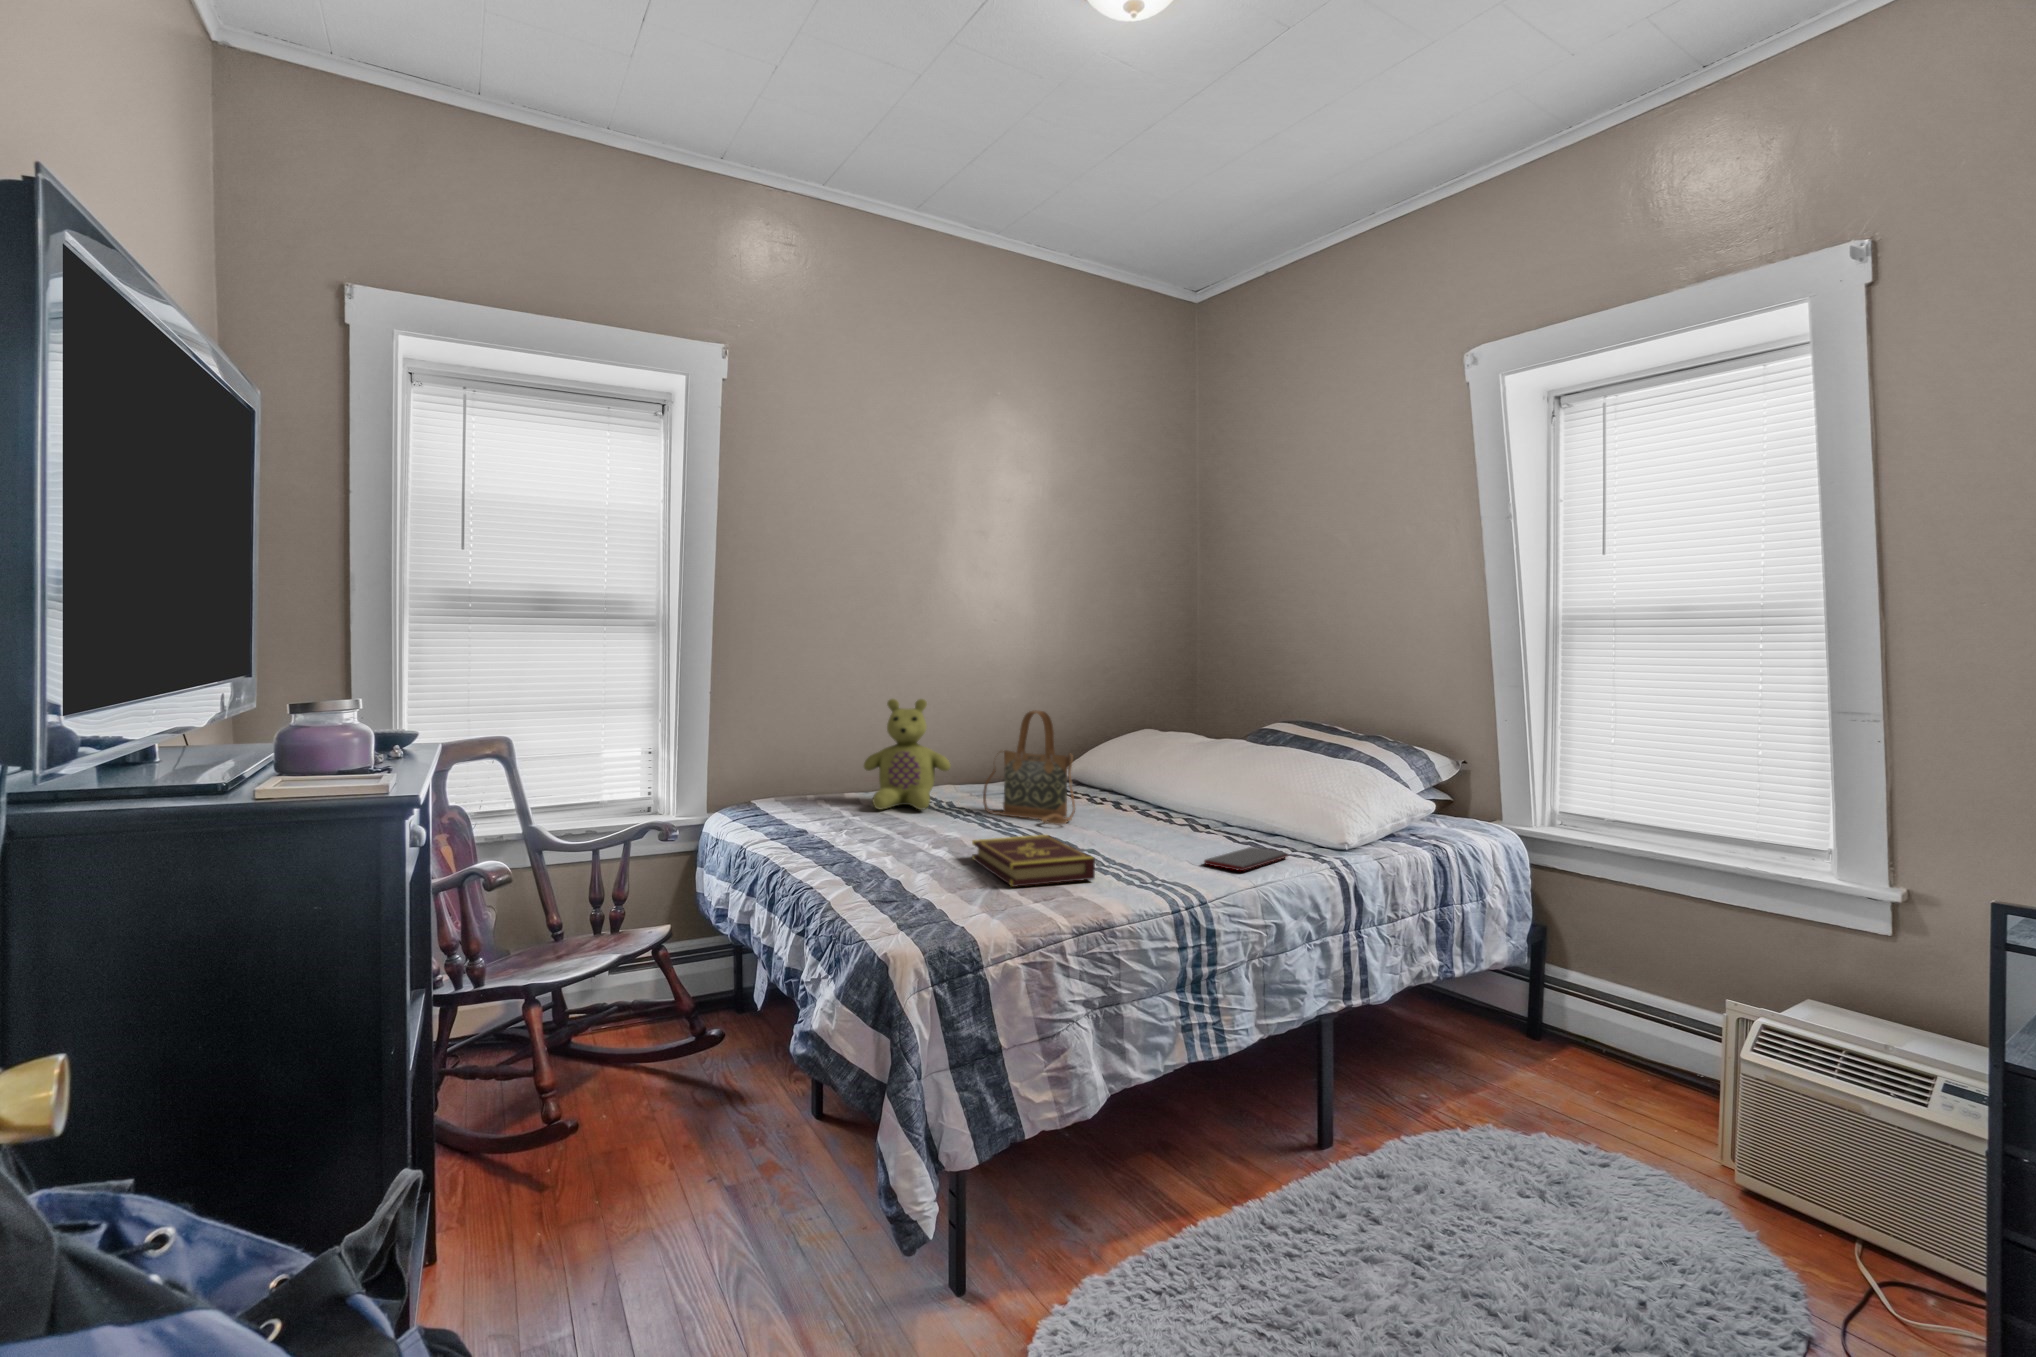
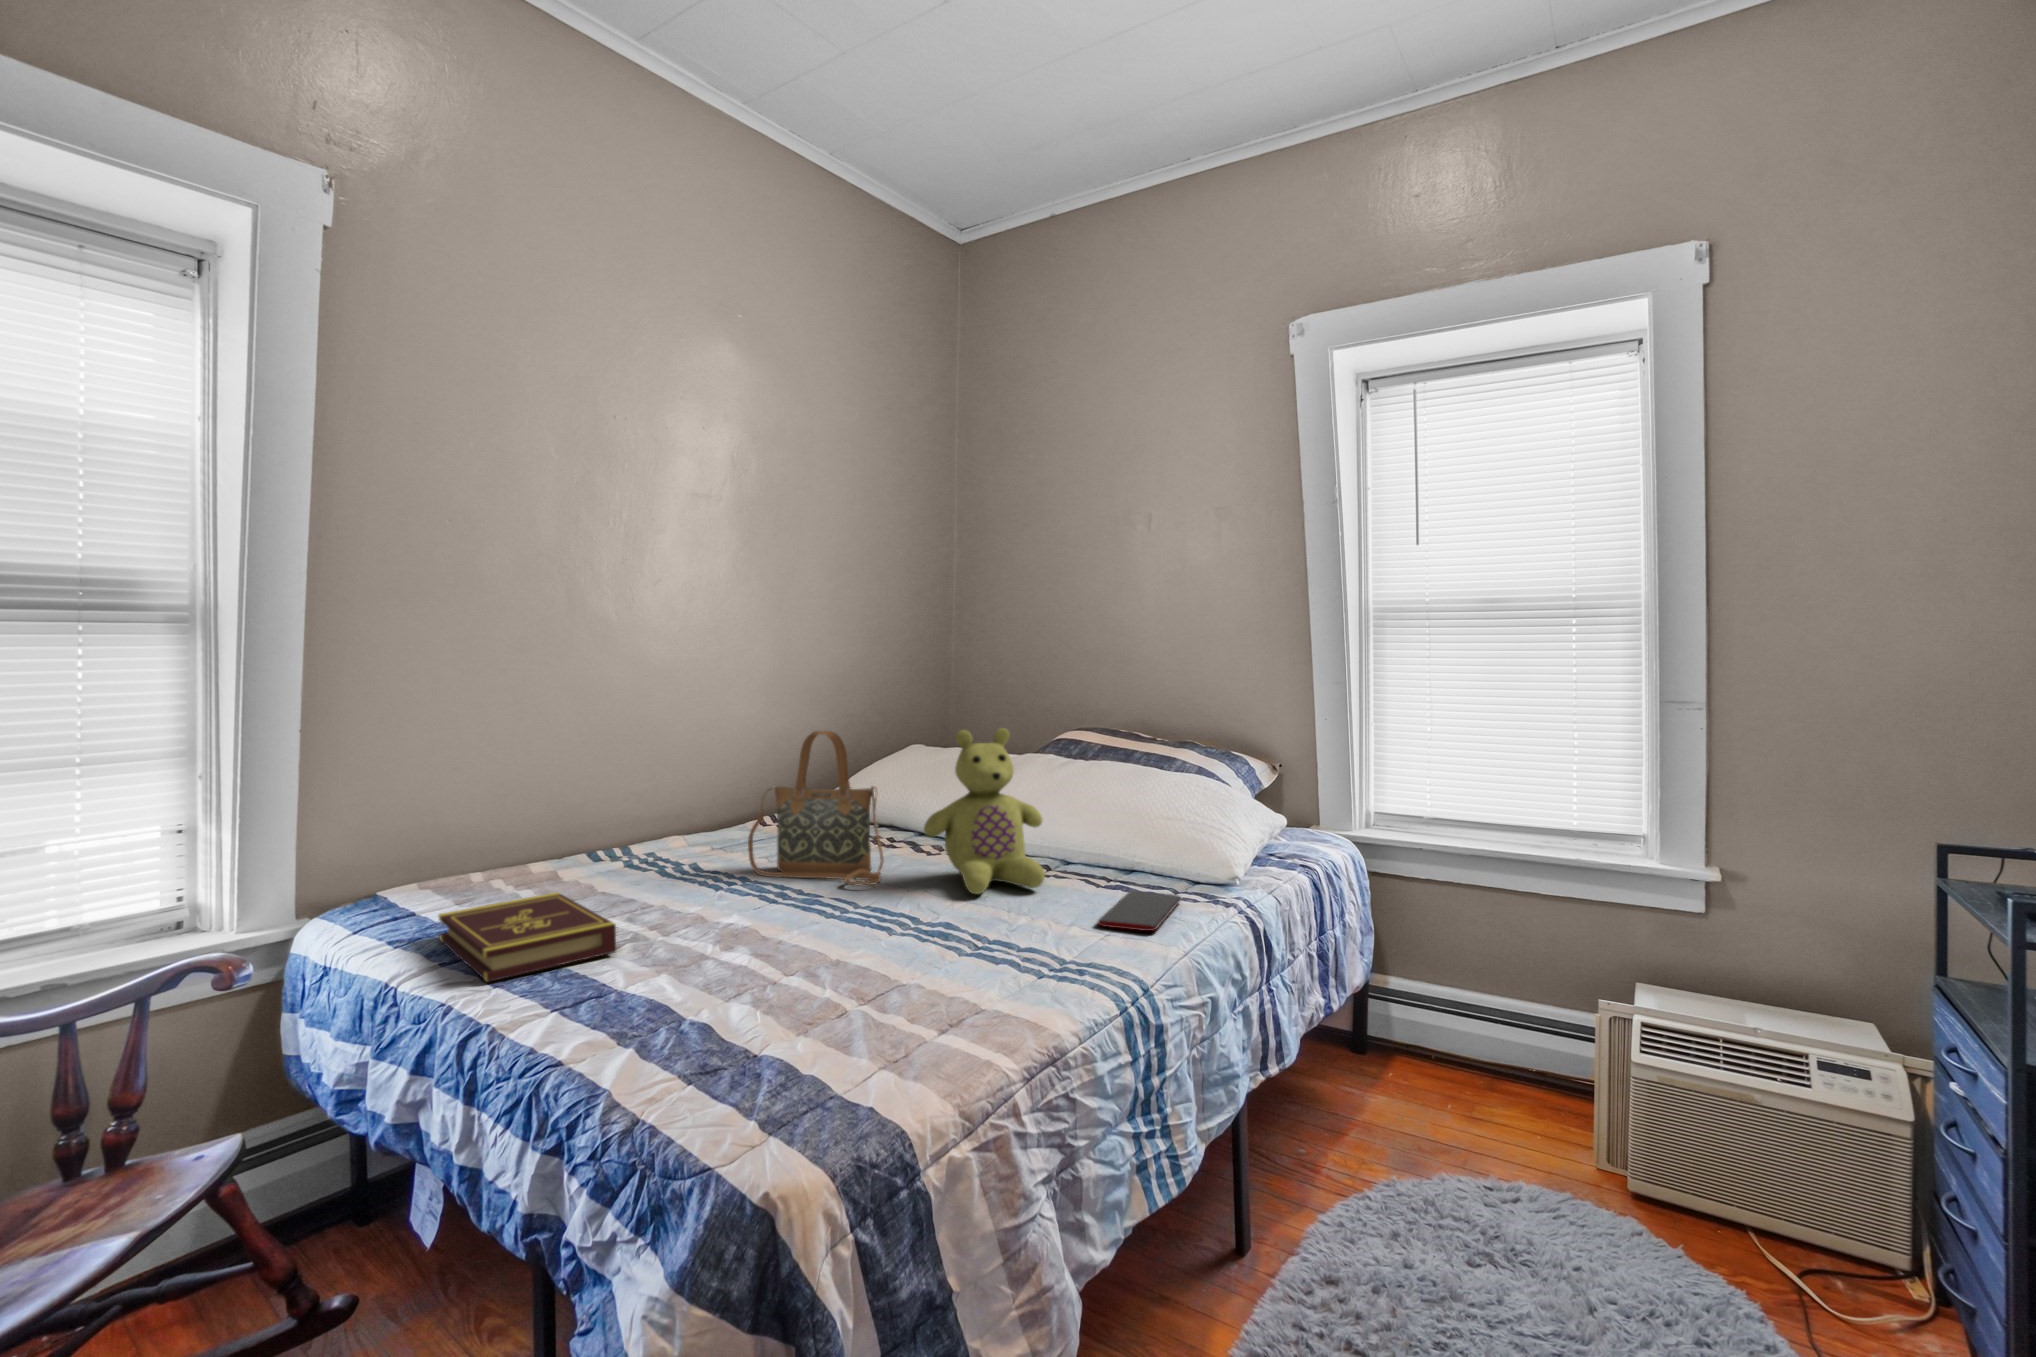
stuffed bear: present [864,699,951,810] -> present [924,728,1045,894]
book: present [972,835,1095,887] -> present [439,892,616,982]

